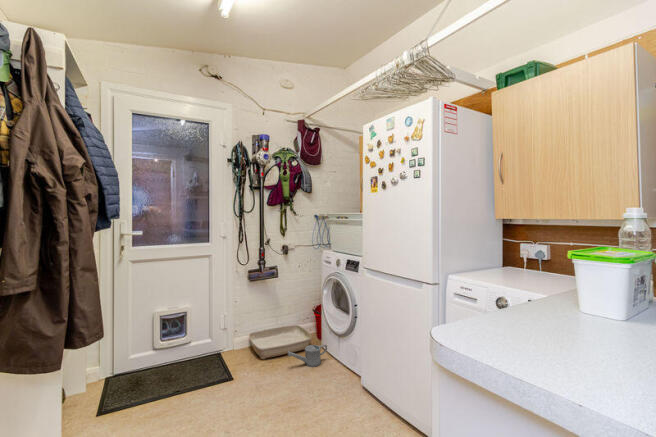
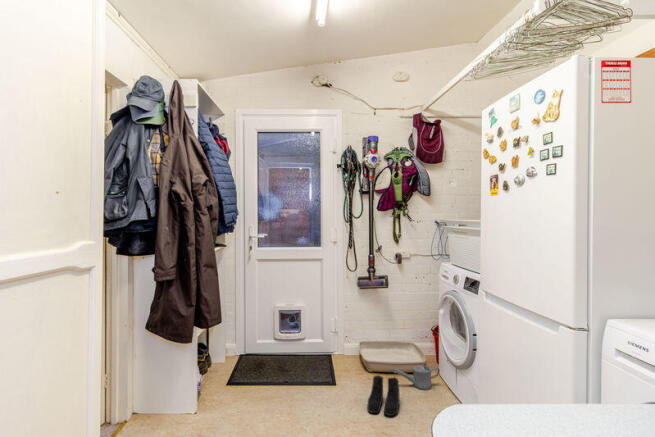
boots: none [270,360,299,399] -> present [367,375,399,416]

